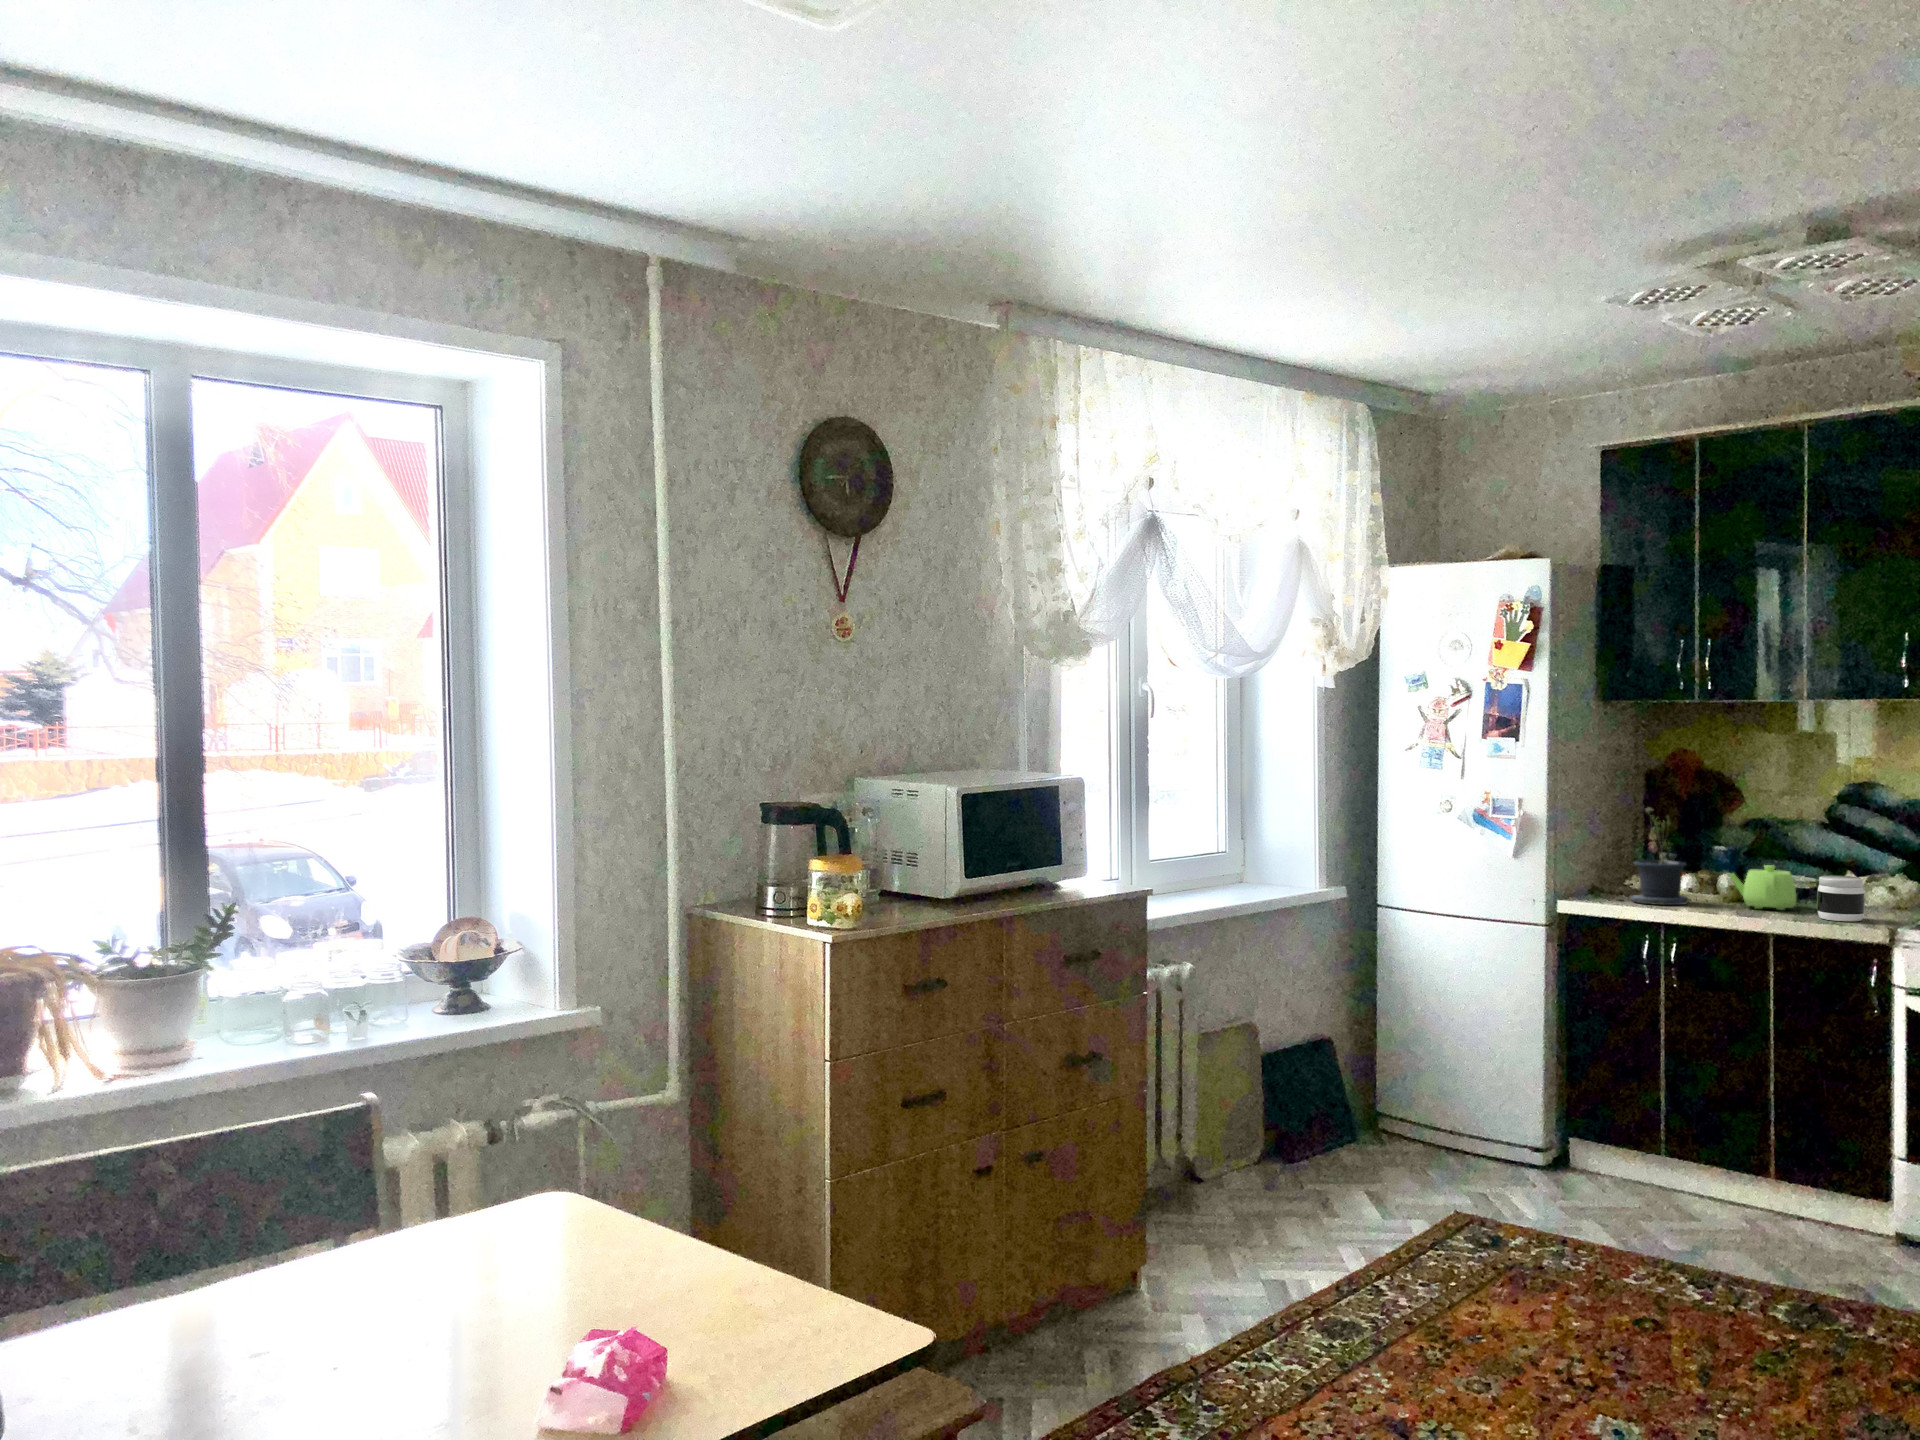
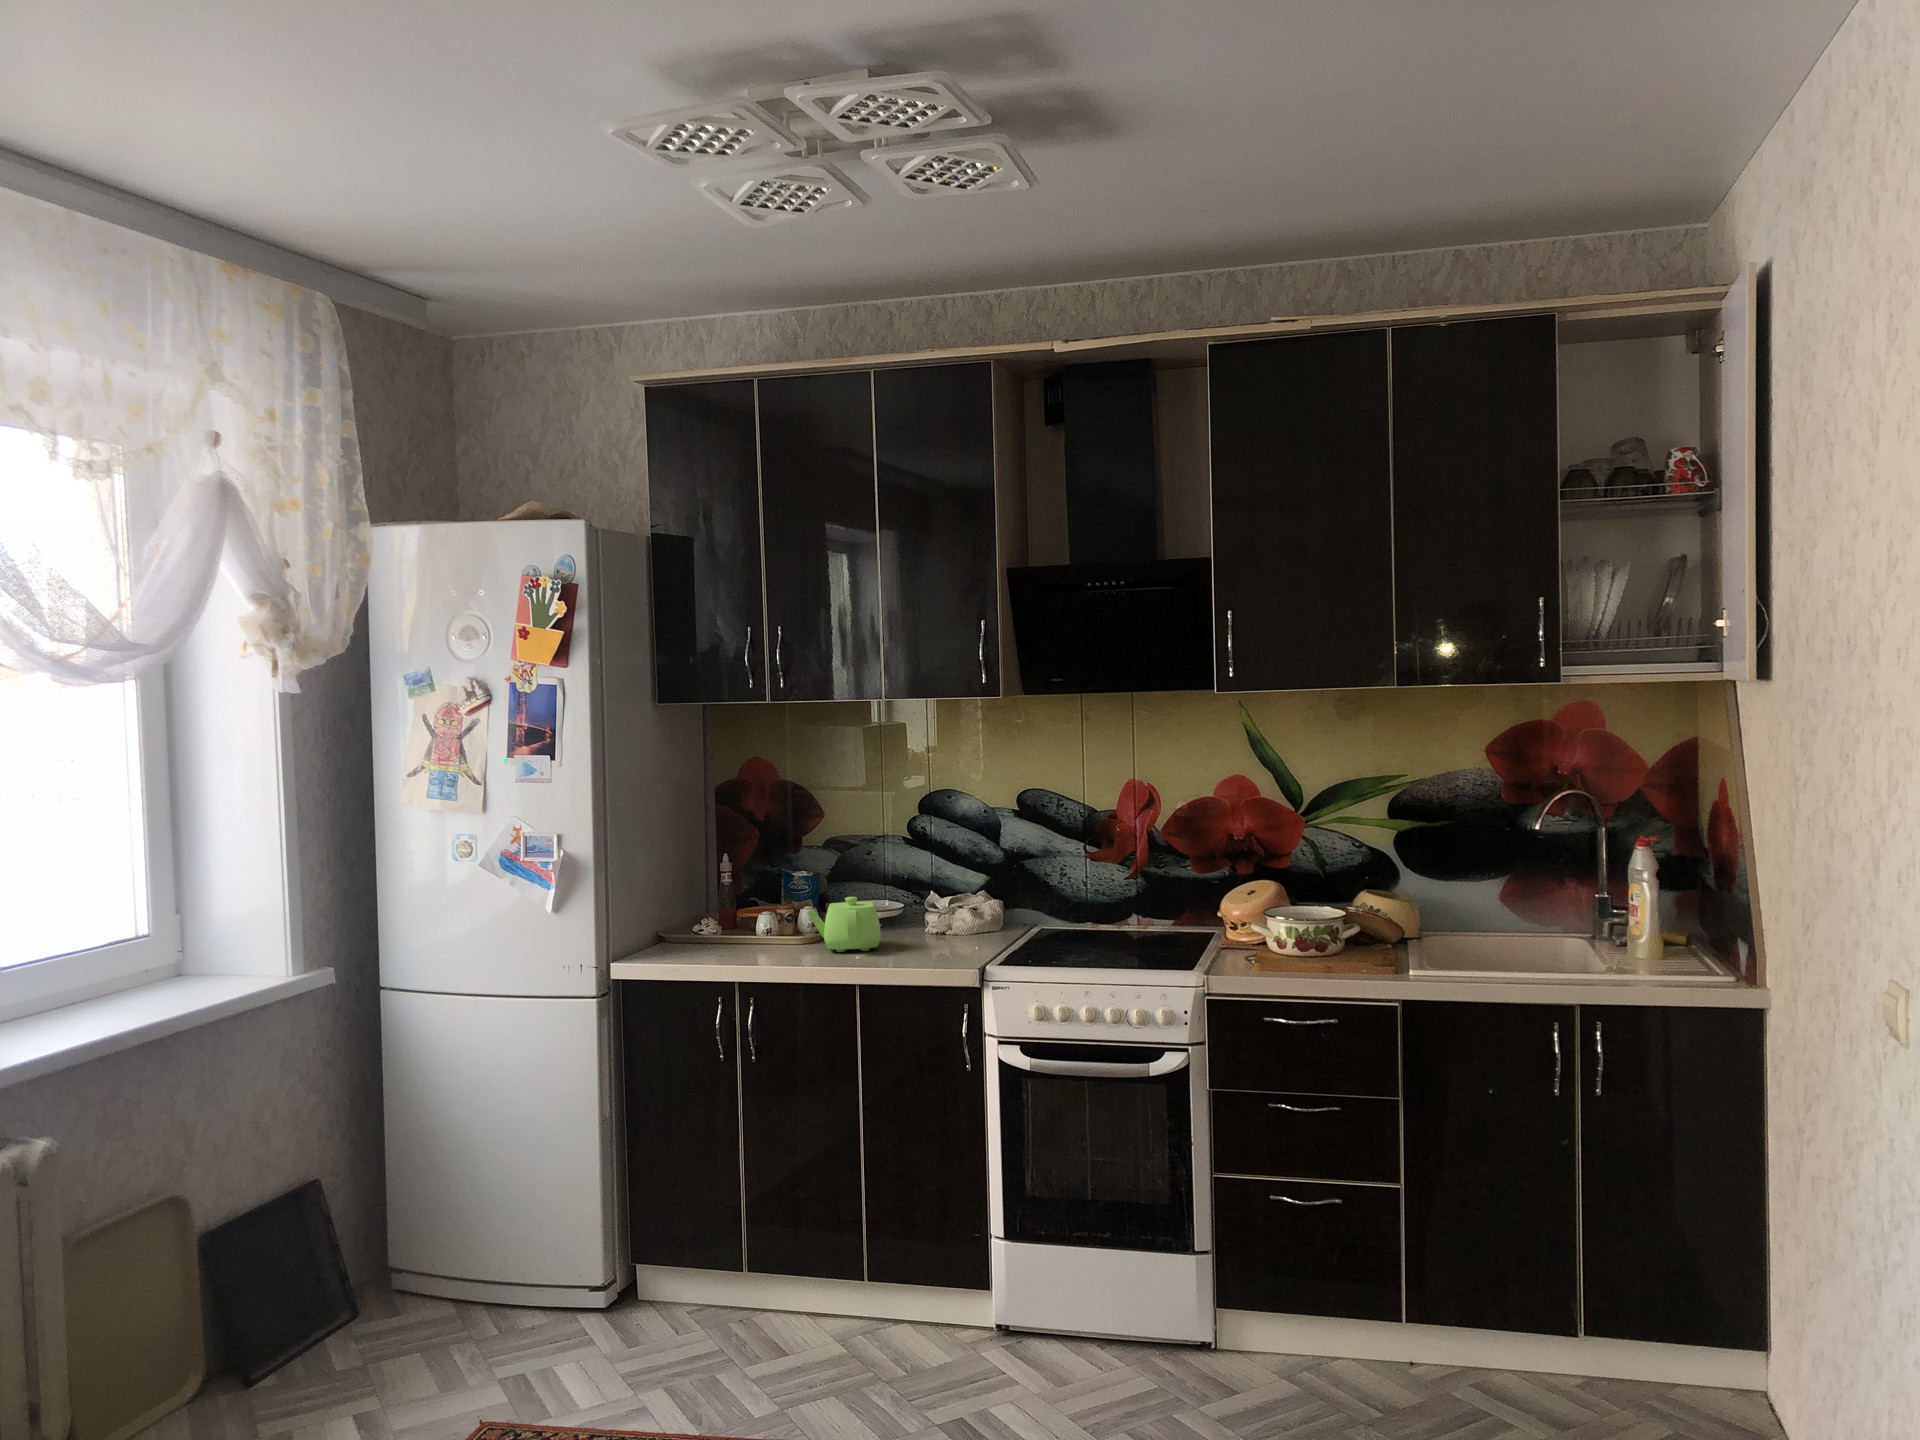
potted plant: present [1617,808,1688,905] -> none [679,836,766,960]
jar: present [1817,876,1865,921] -> none [902,905,951,961]

